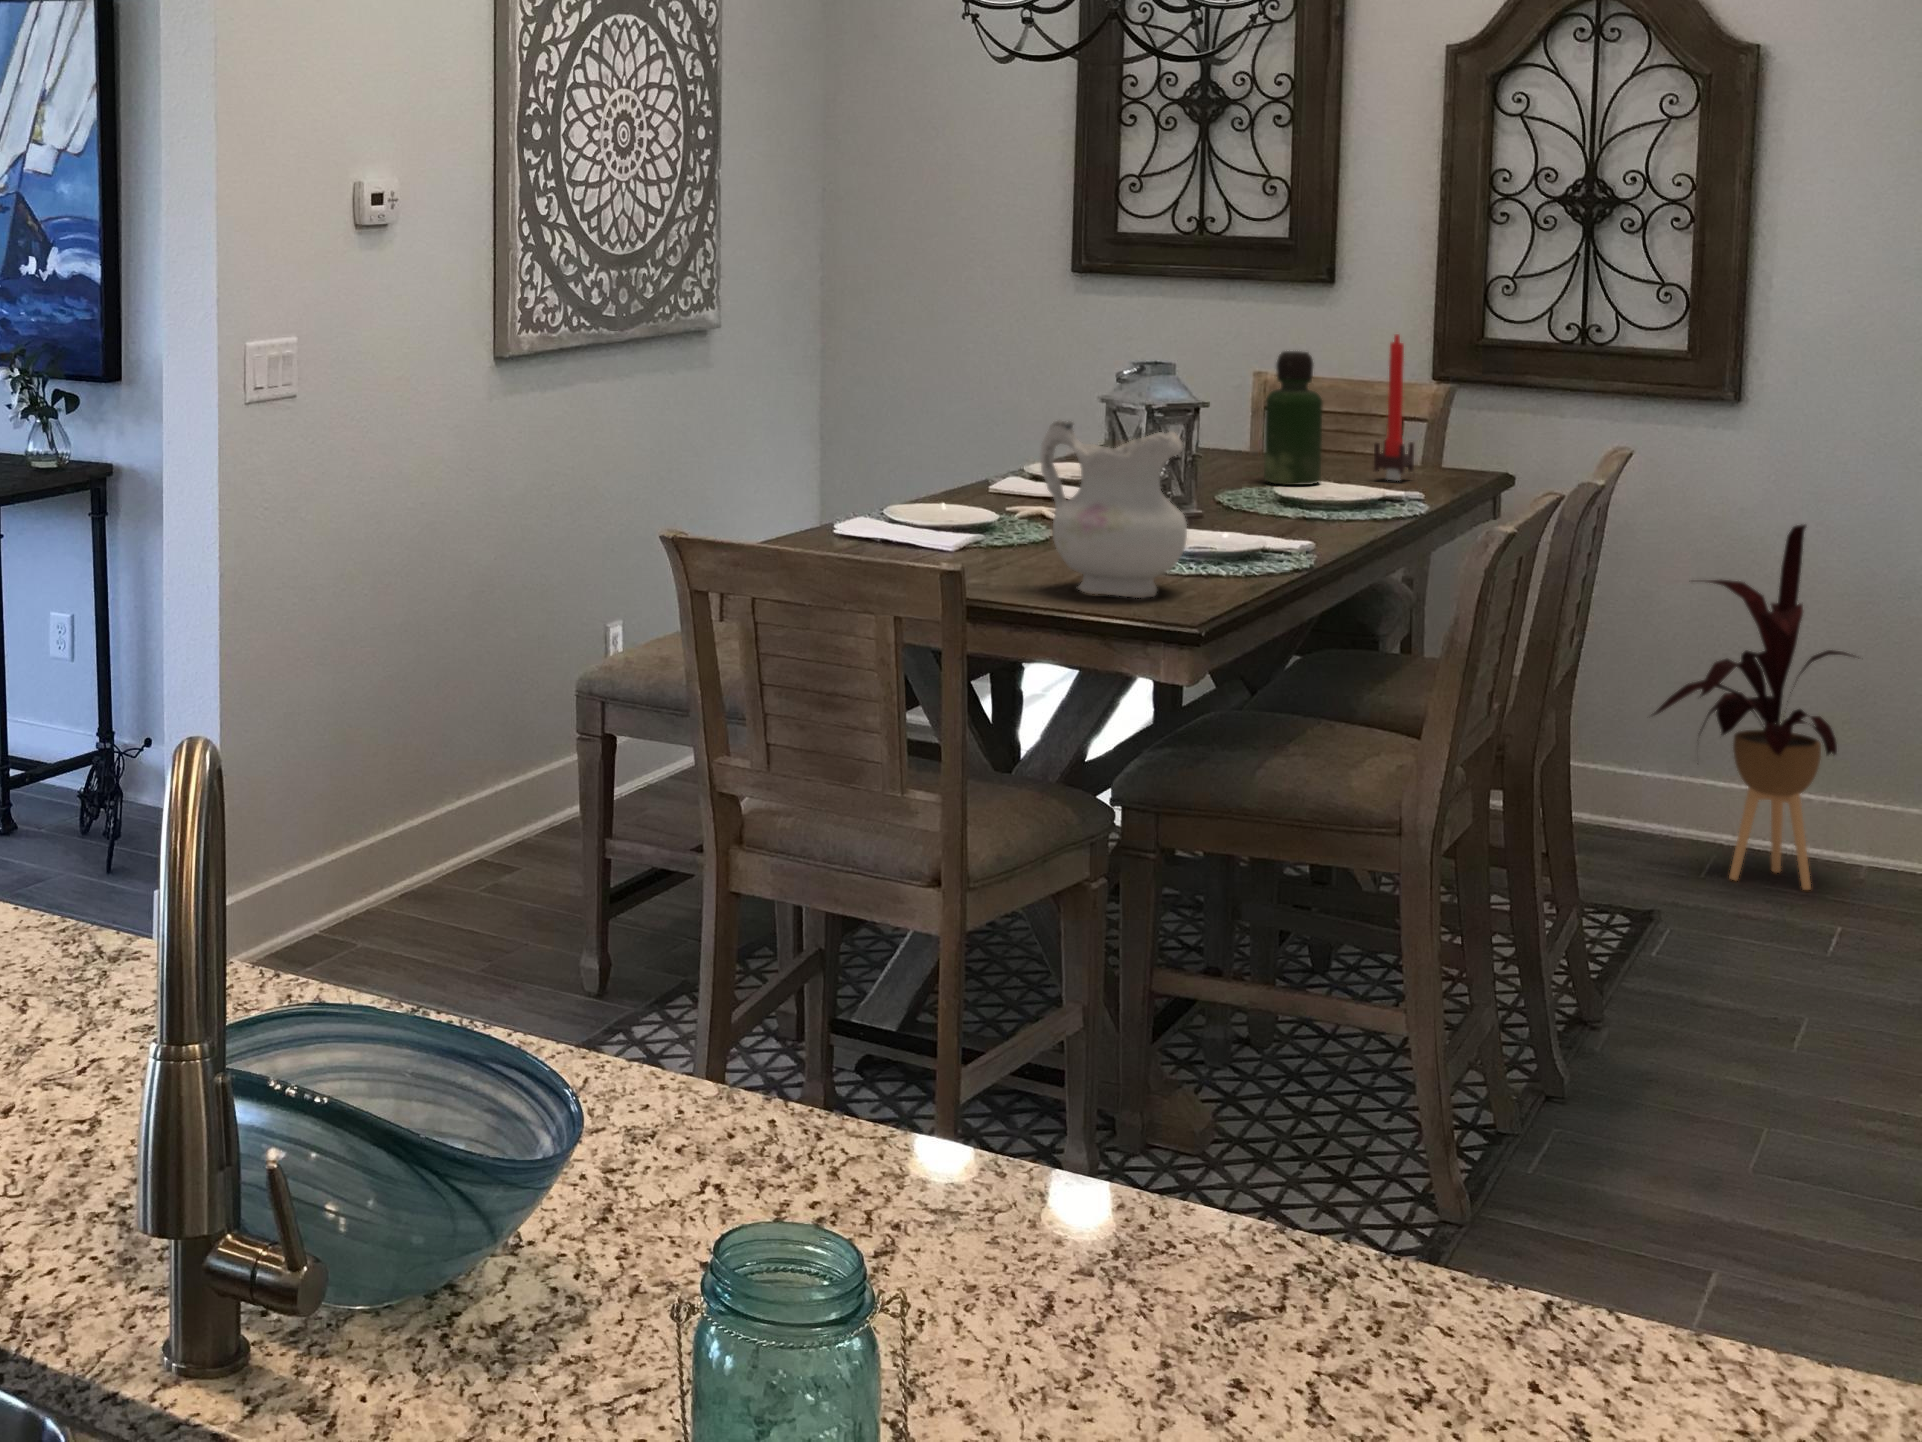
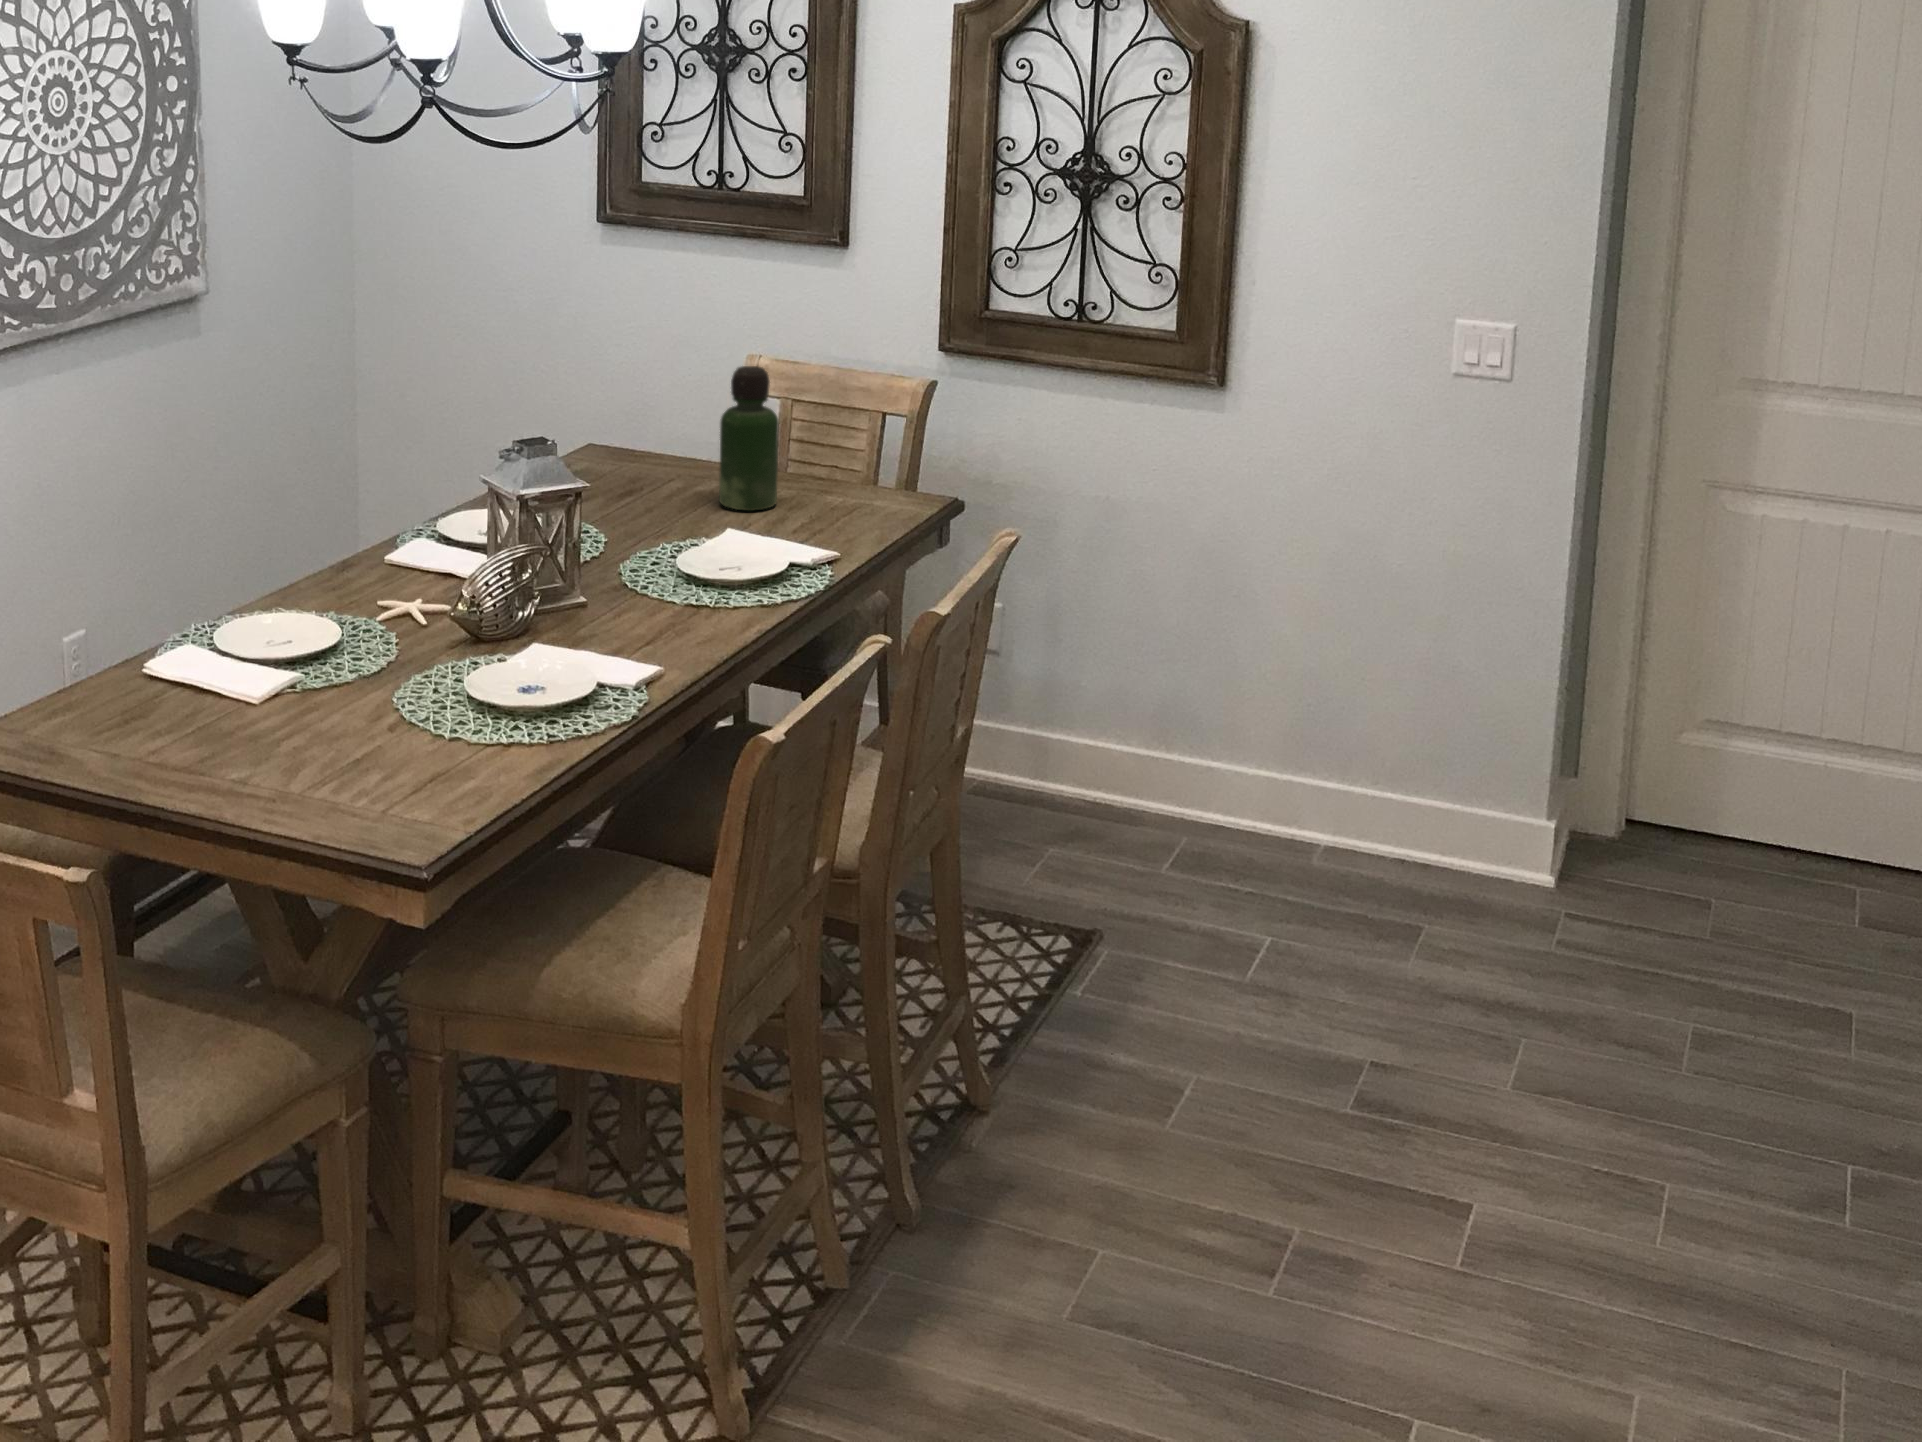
candle: present [1374,334,1414,480] -> none [833,347,875,500]
ceramic pitcher: present [1040,420,1187,598] -> none [326,580,483,794]
house plant: present [1653,524,1853,890] -> none [1107,538,1310,889]

